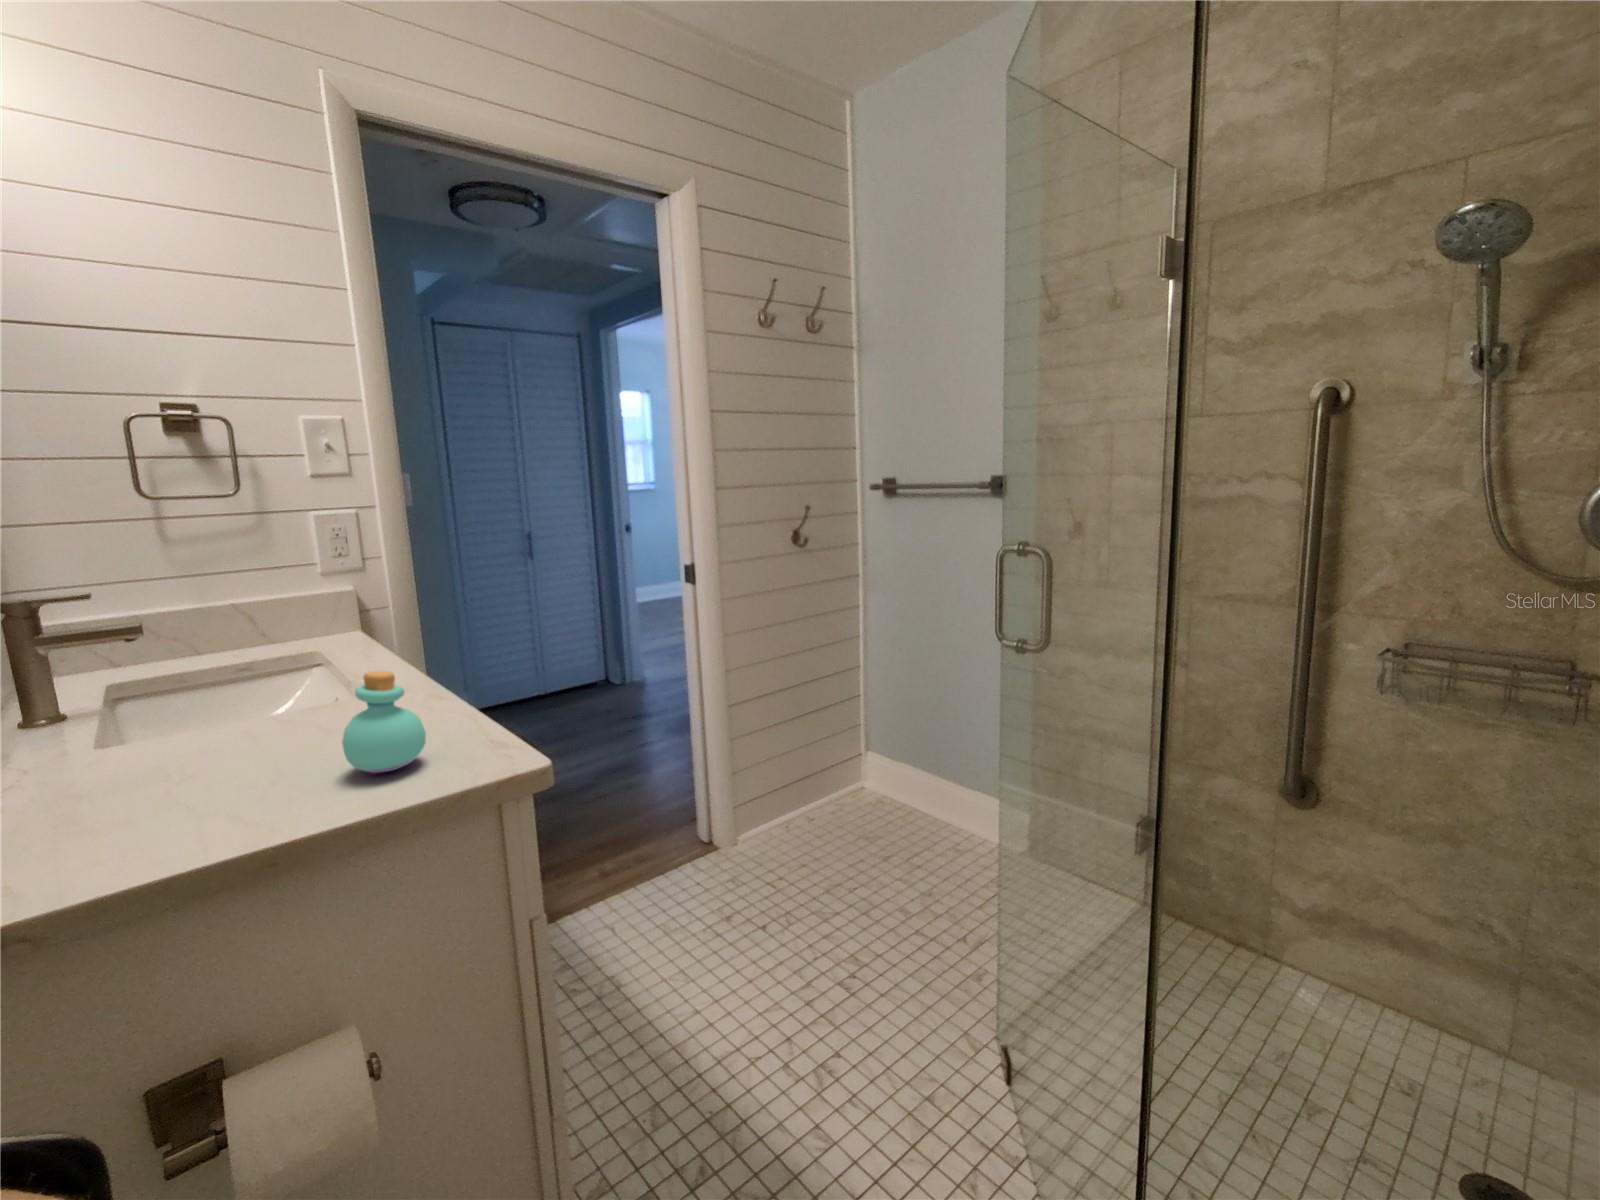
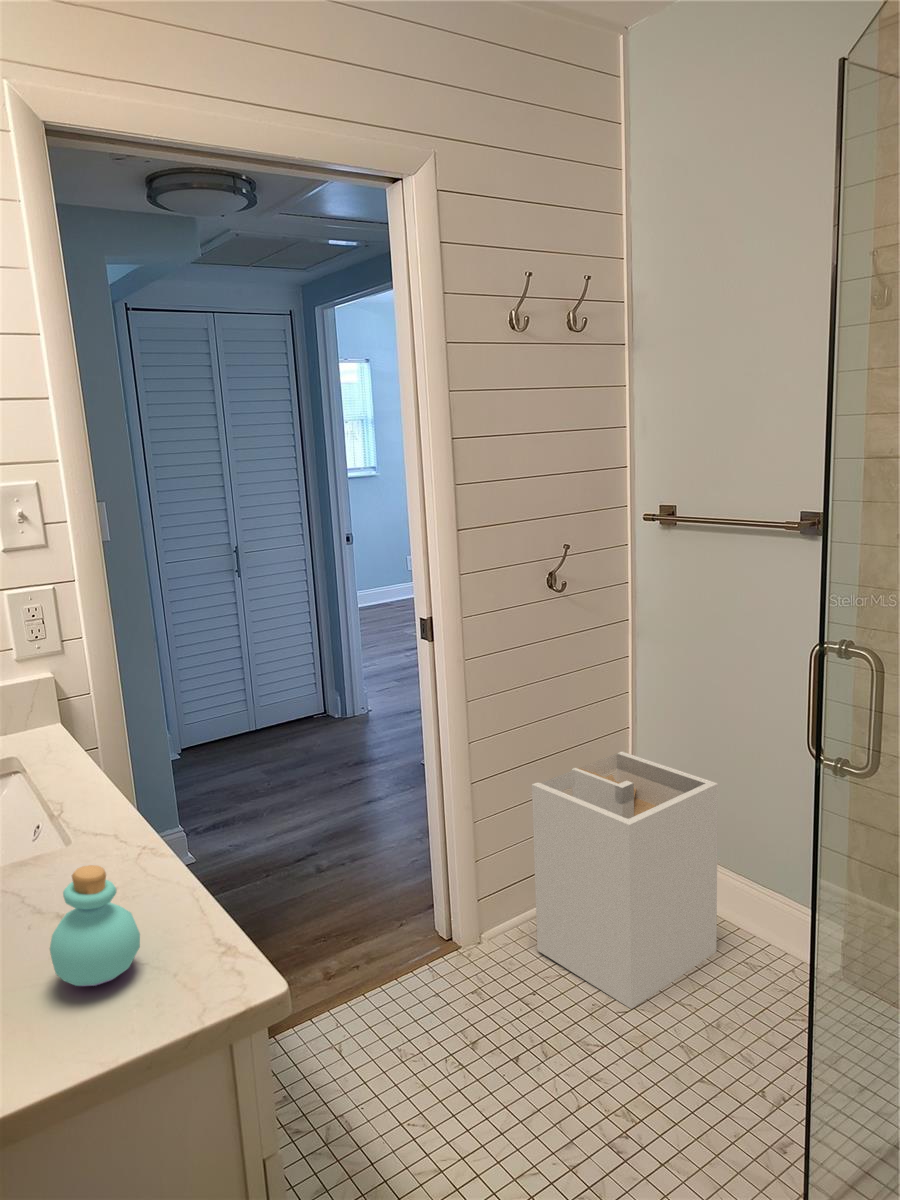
laundry hamper: none [779,681,929,884] -> present [532,752,718,1009]

